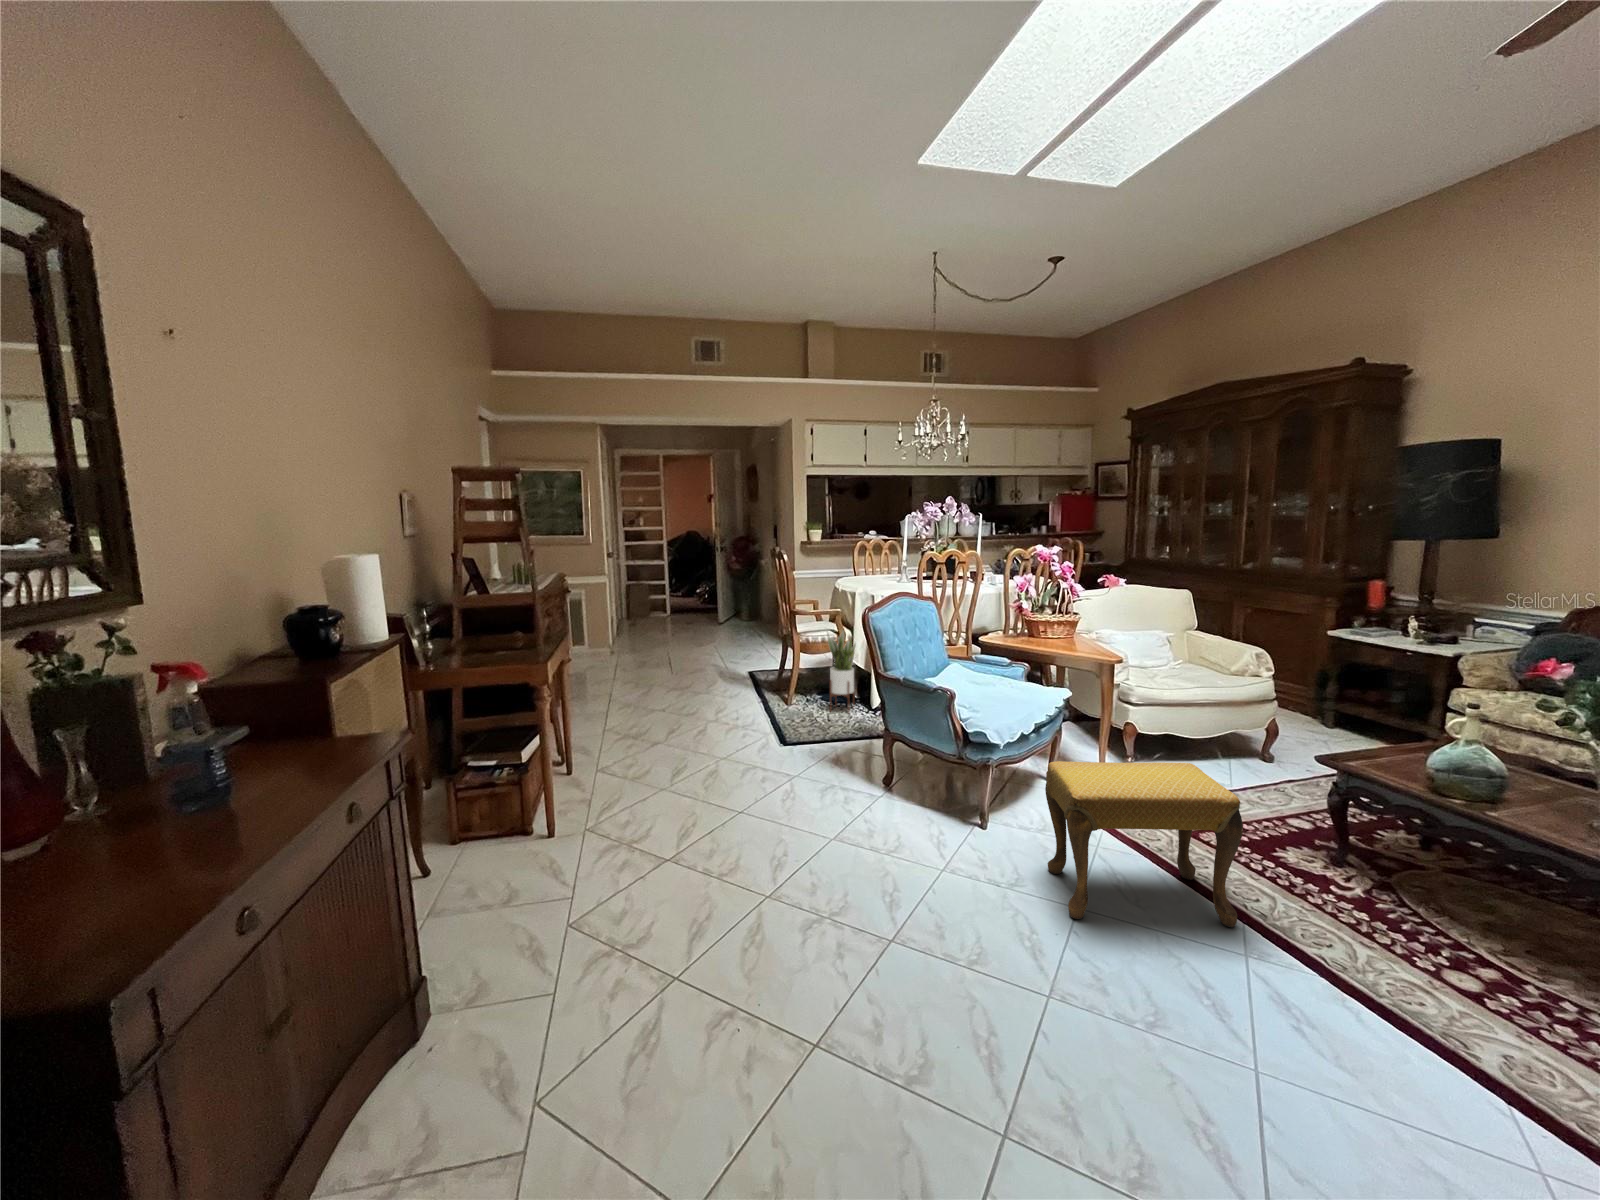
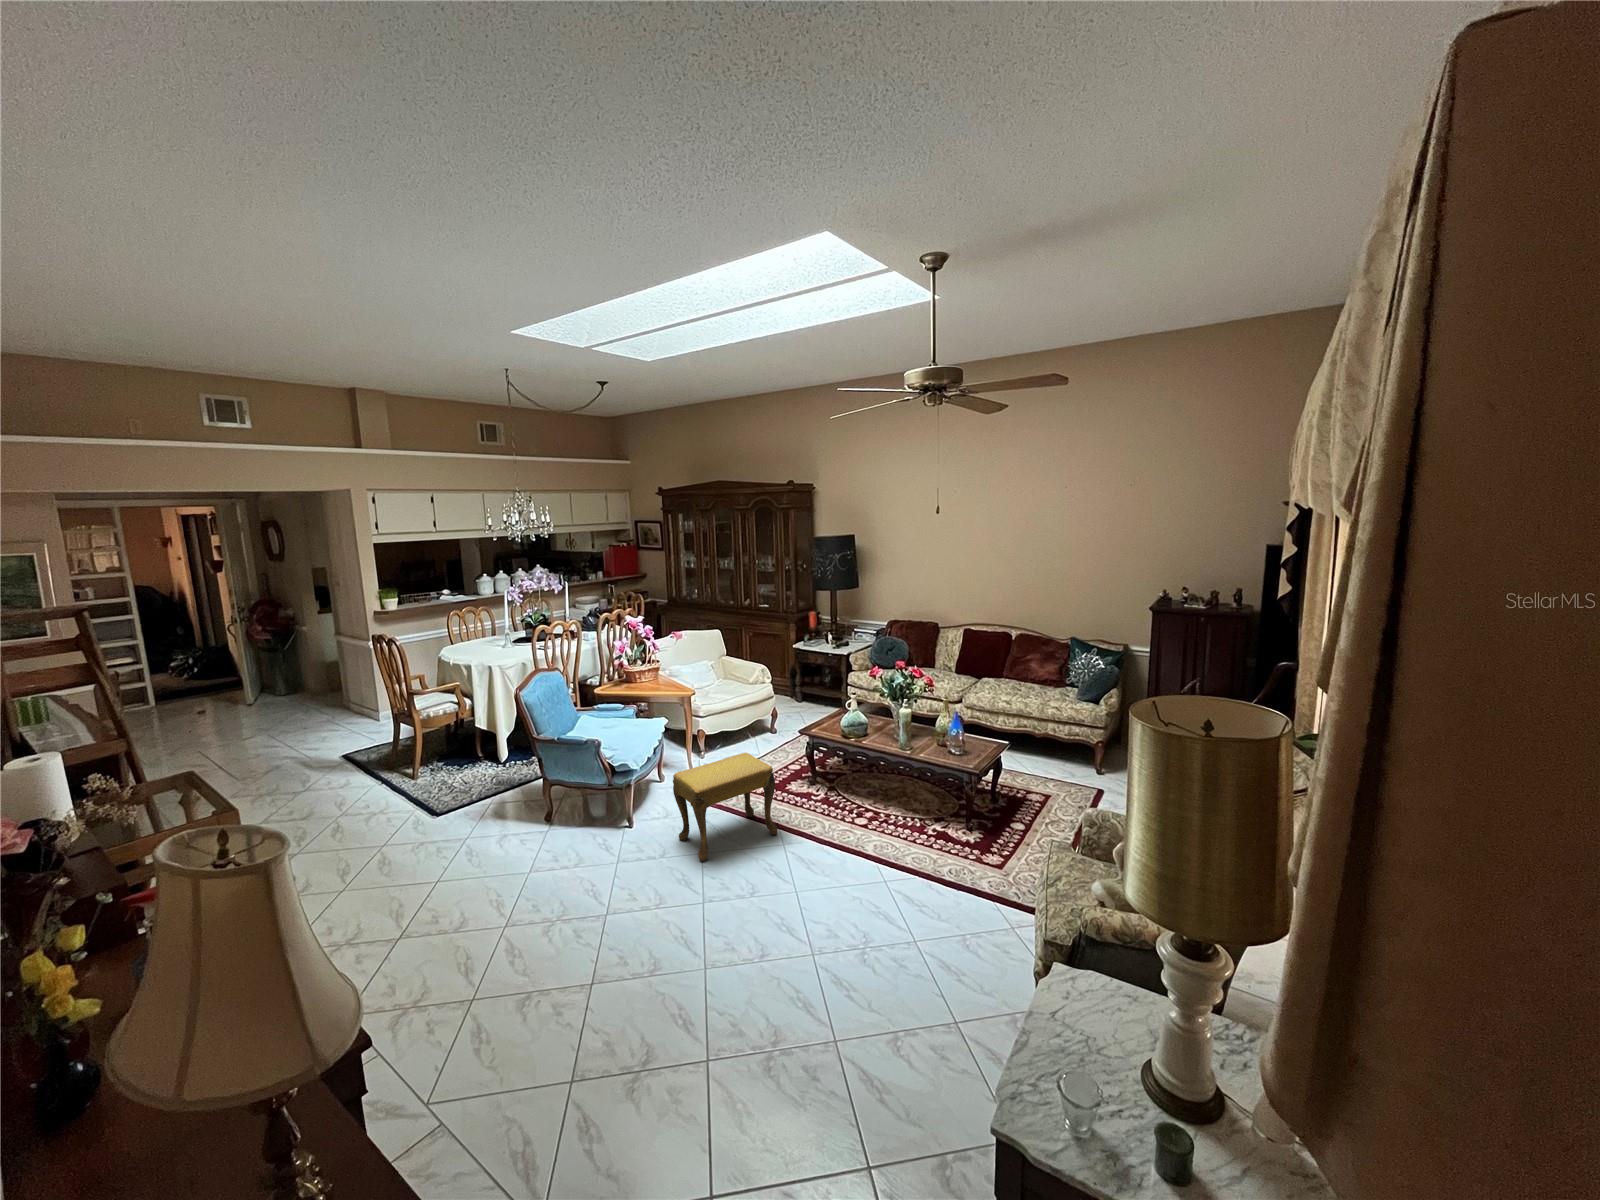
potted plant: present [827,631,856,706] -> none [448,701,484,774]

